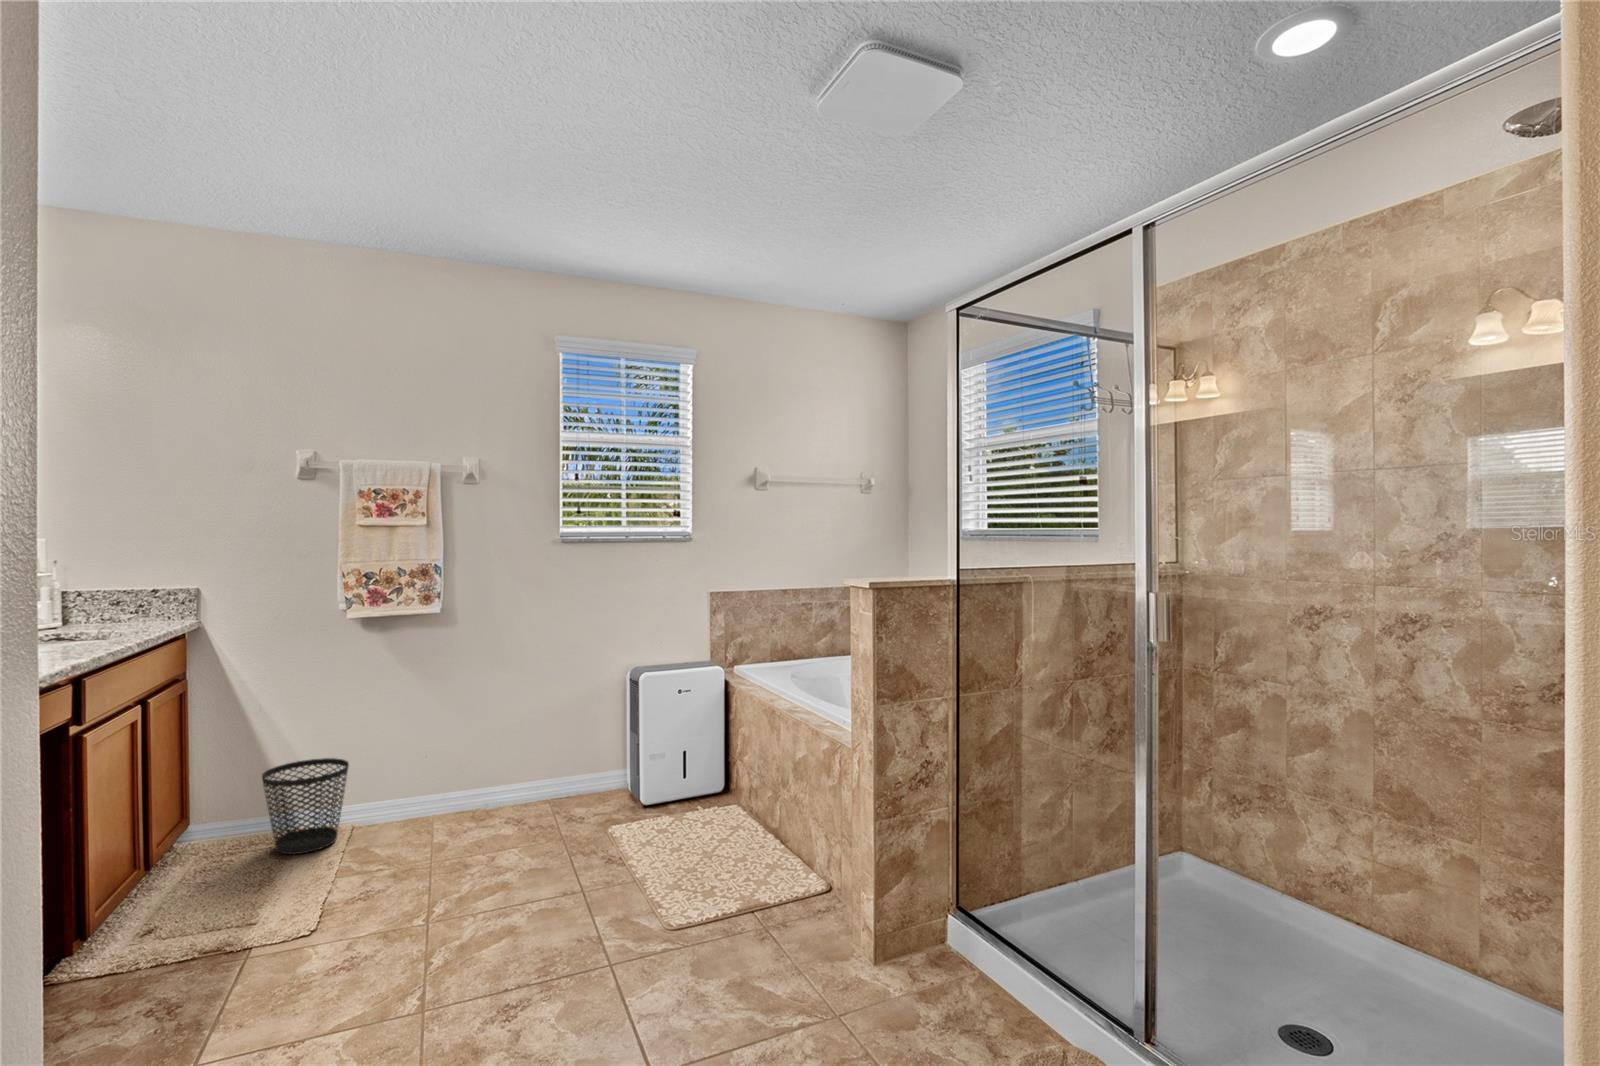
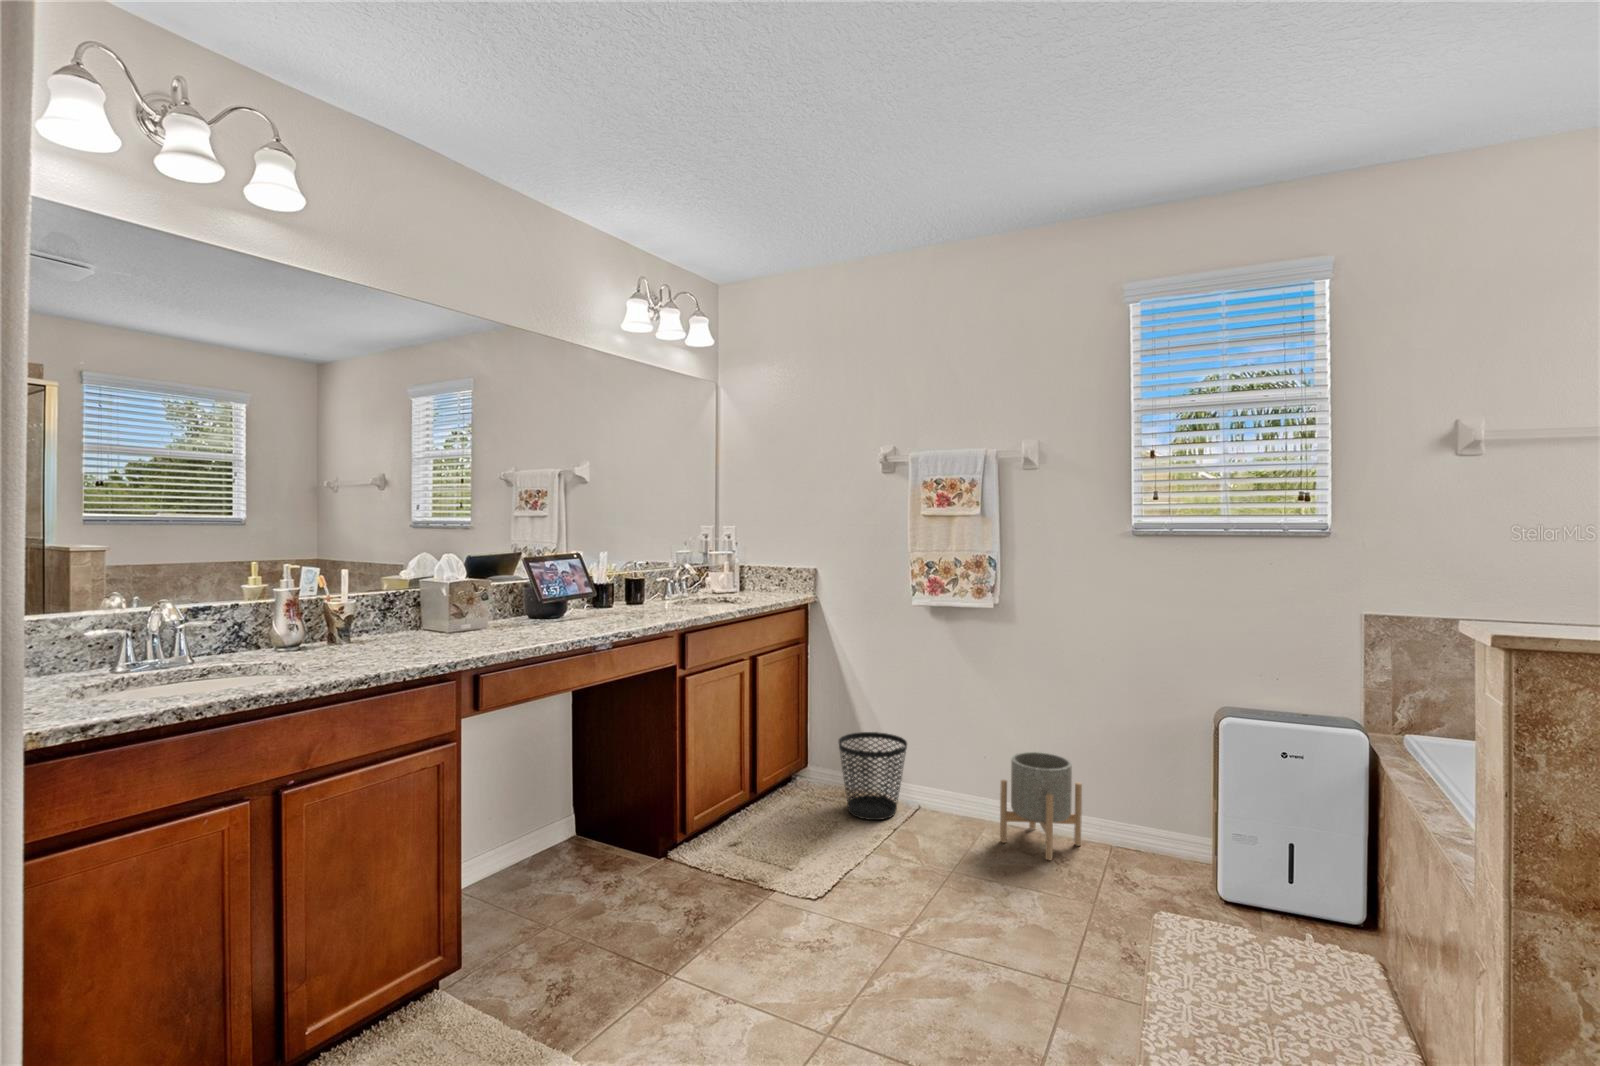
planter: none [459,736,528,826] -> present [1000,752,1082,860]

